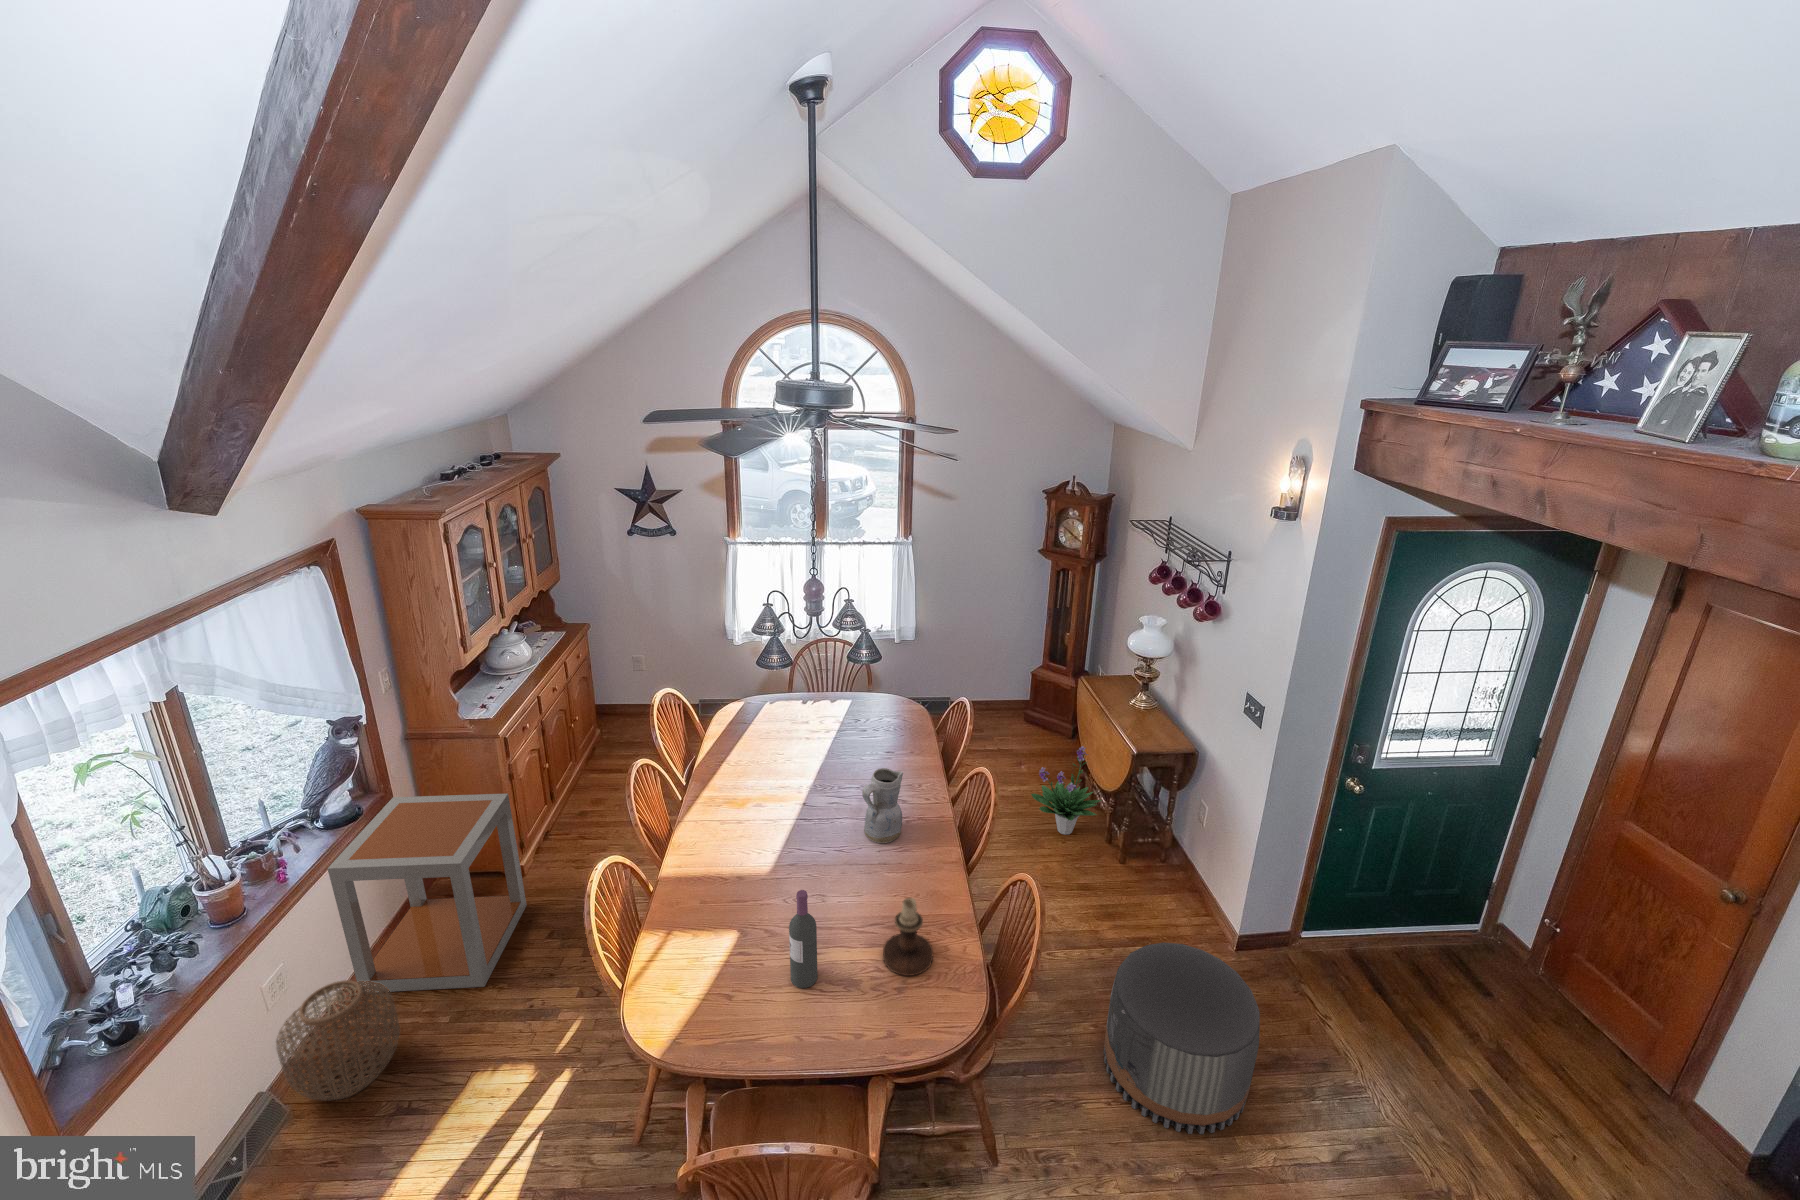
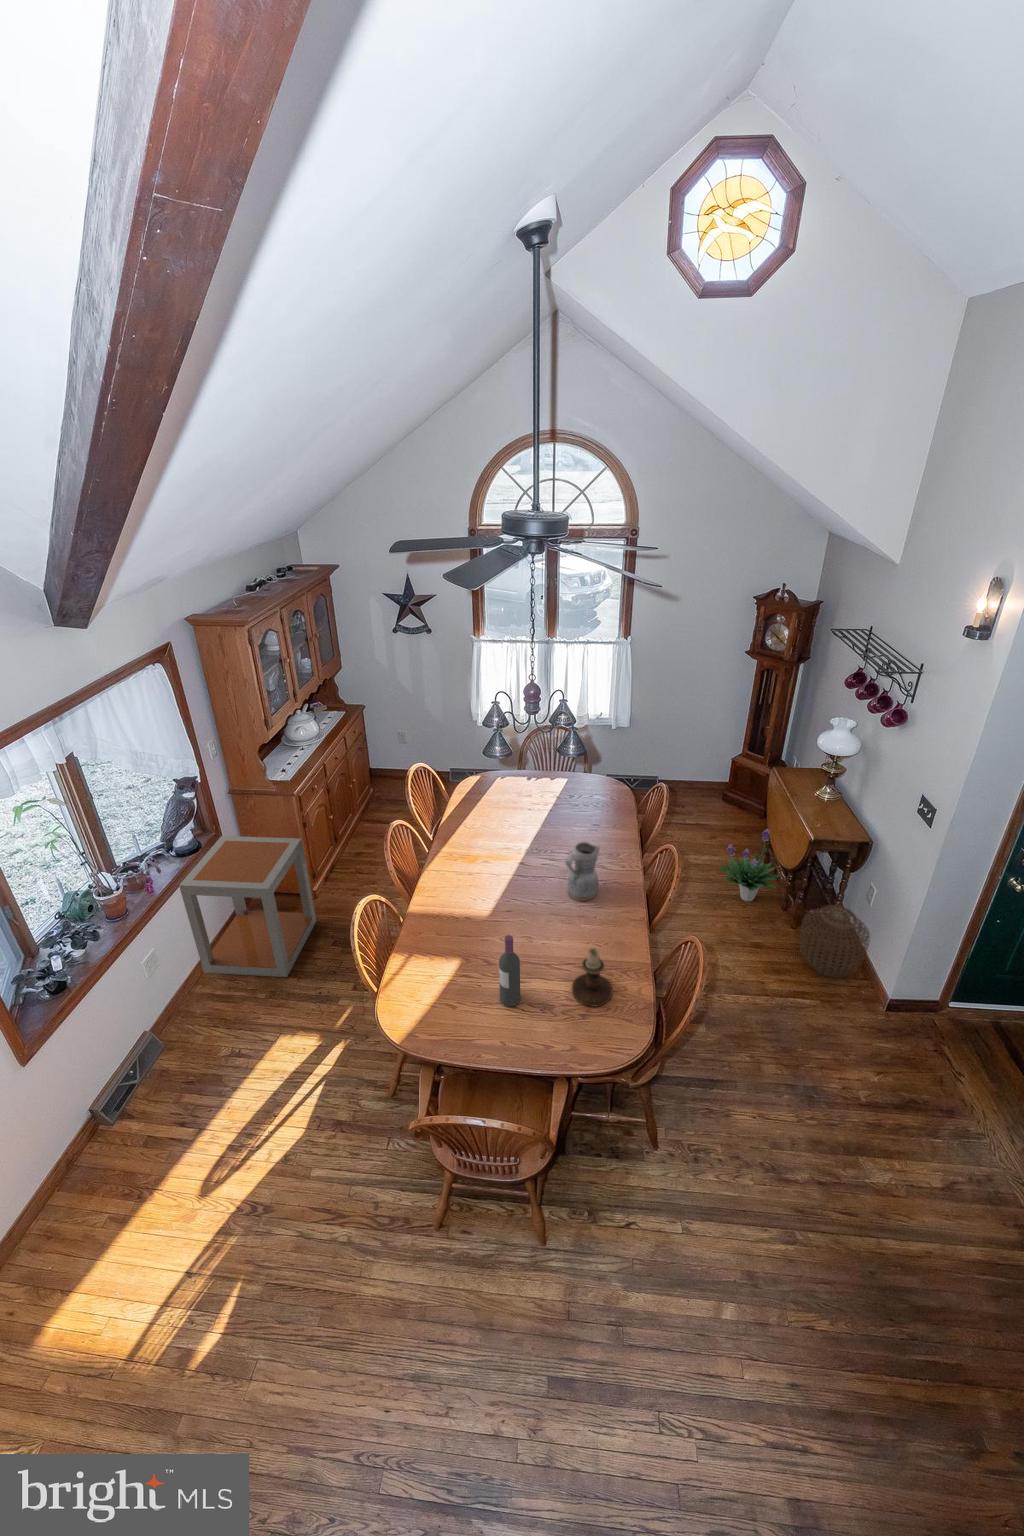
pouf: present [1104,943,1260,1134] -> none [756,1000,893,1153]
woven basket: present [276,980,400,1100] -> present [799,905,870,977]

